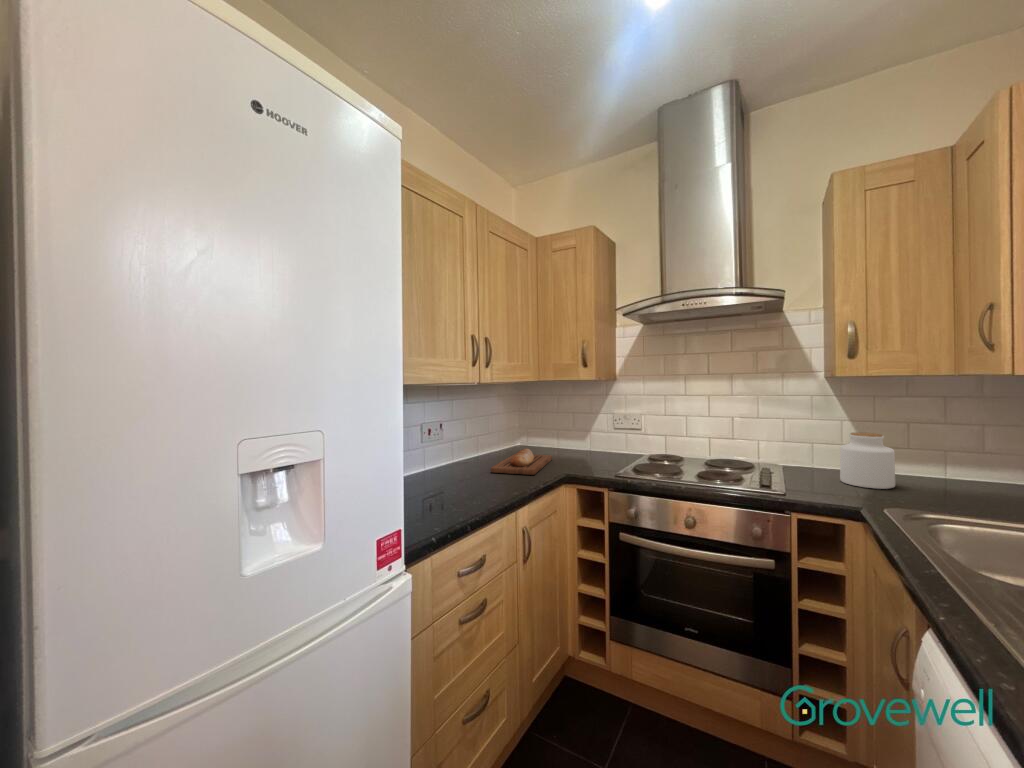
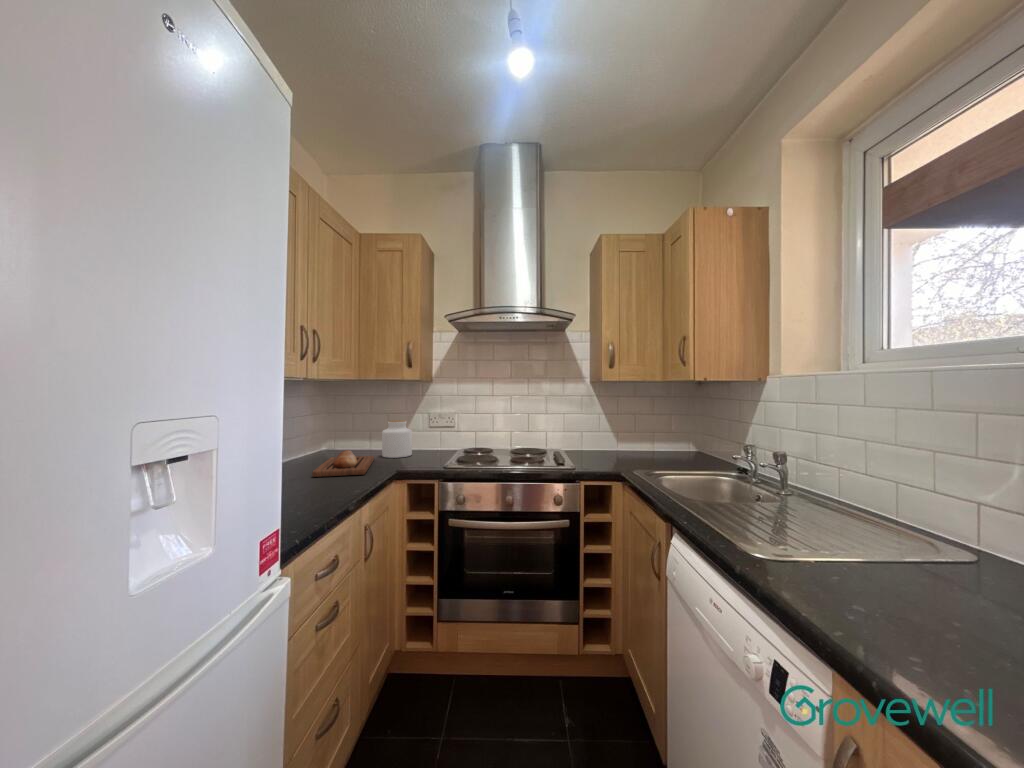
jar: present [840,433,895,489] -> present [382,420,412,458]

